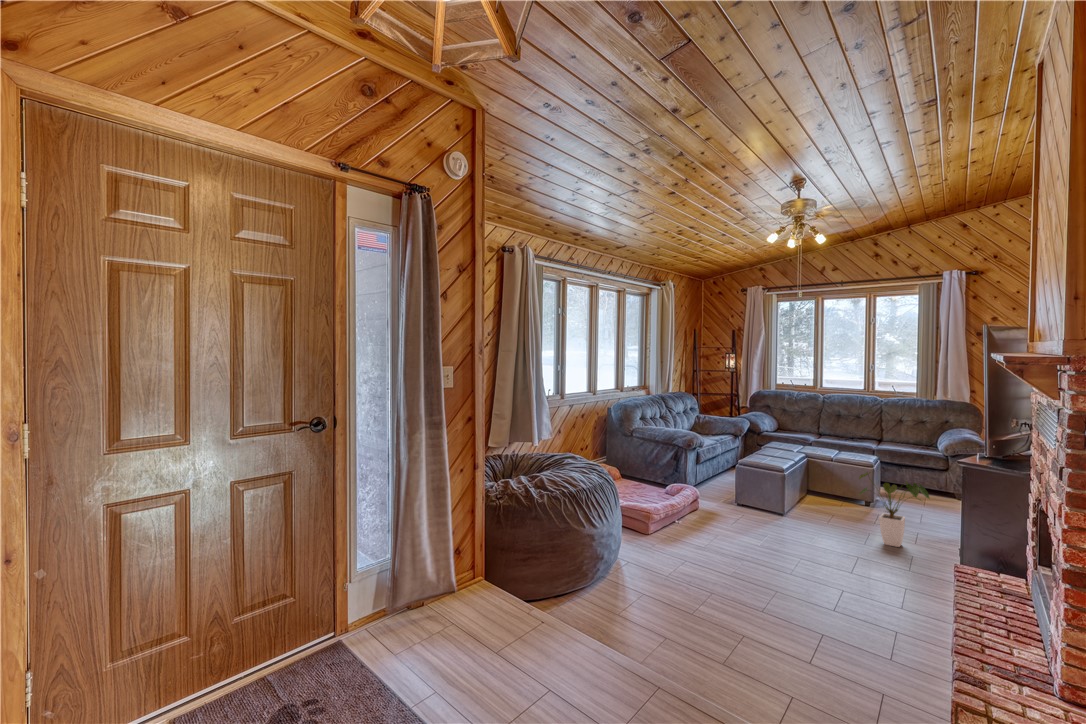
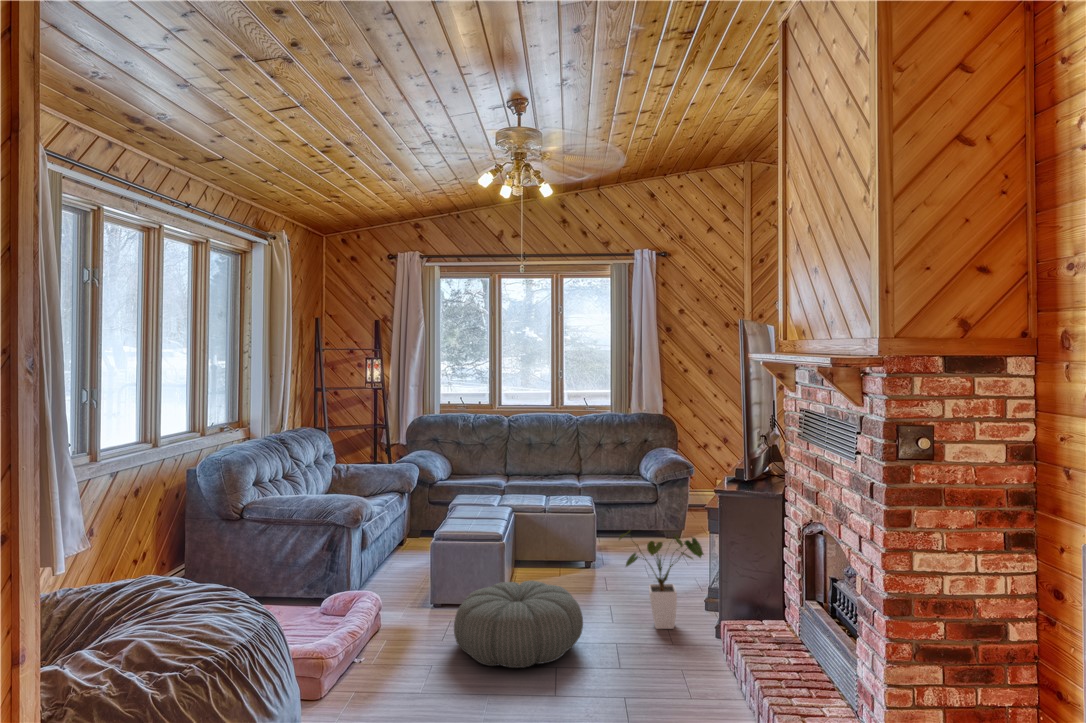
pouf: none [730,490,816,539] -> present [454,581,583,668]

